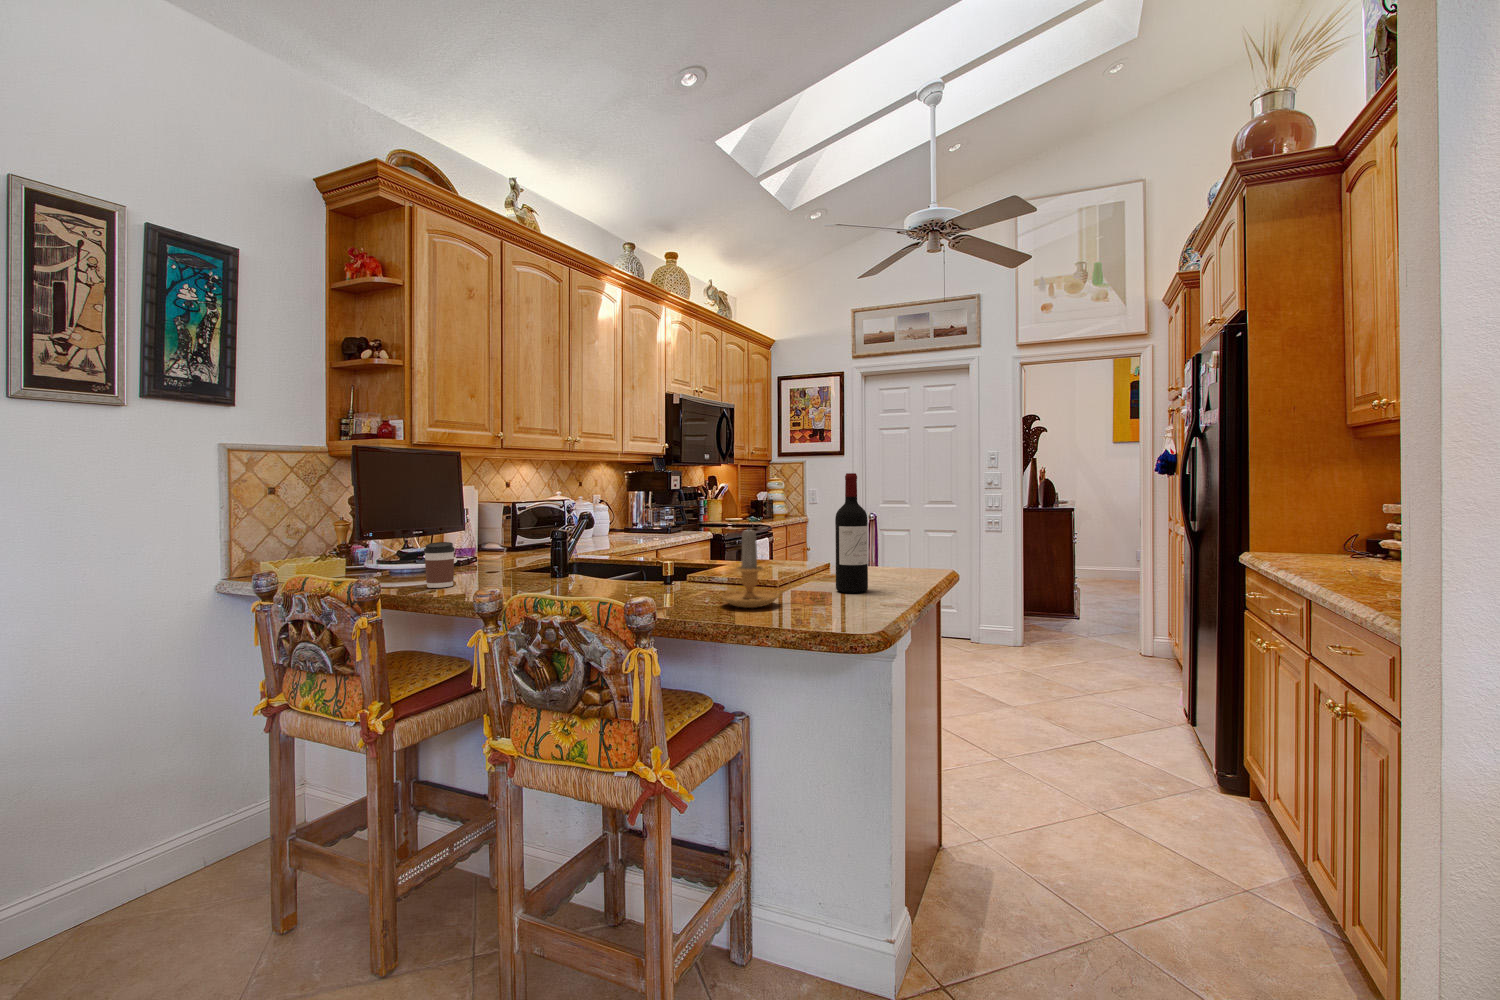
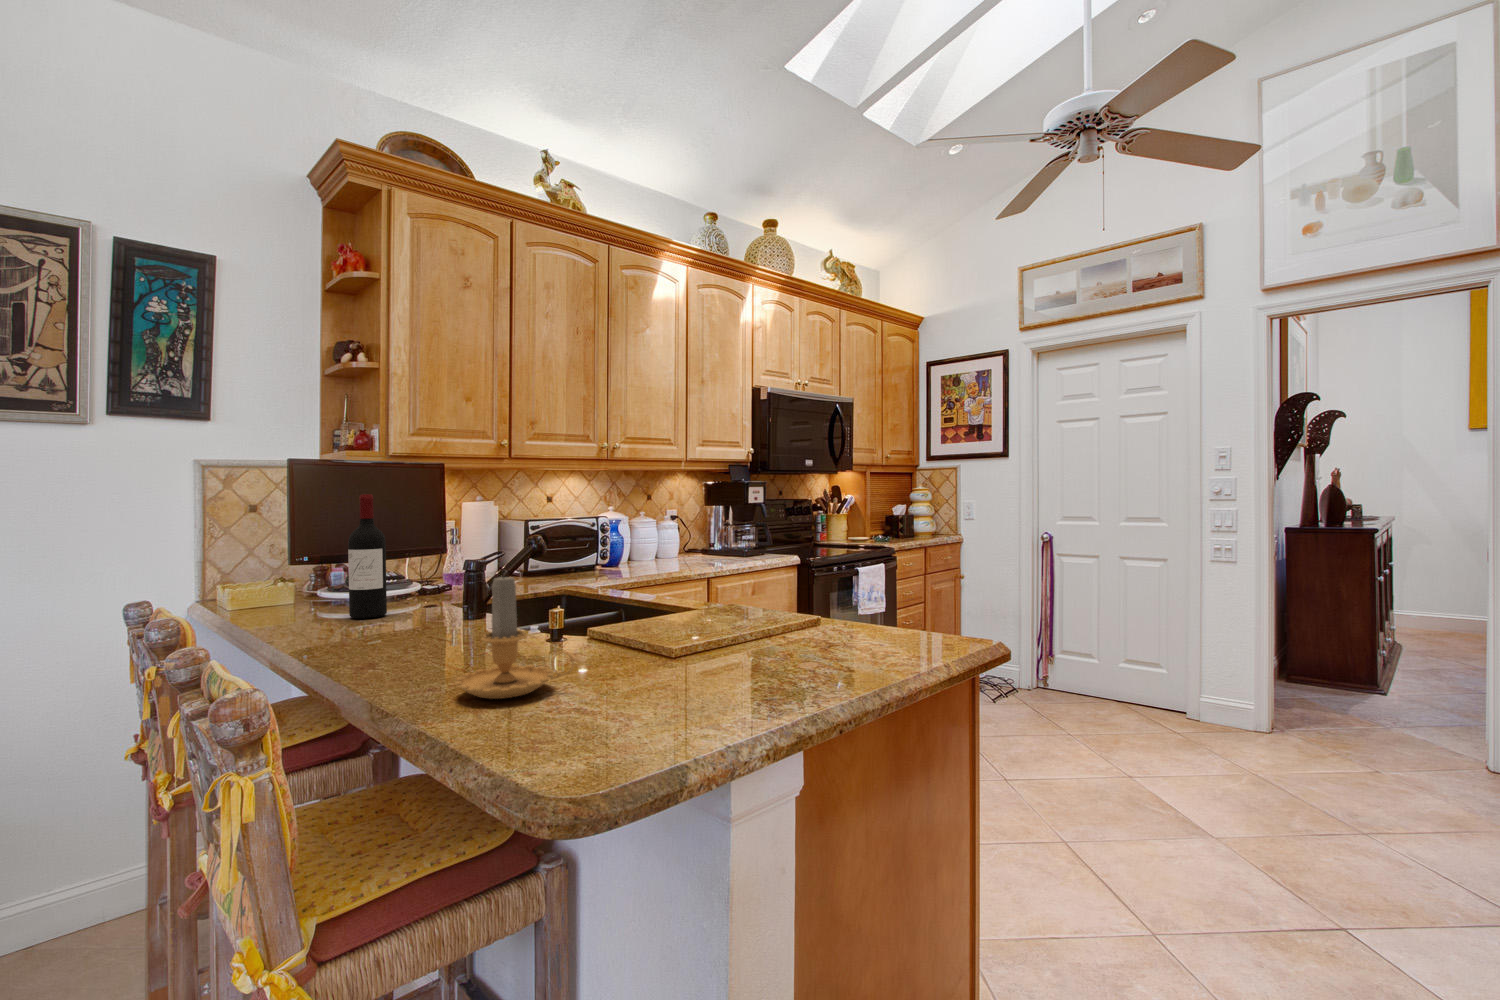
wine bottle: present [835,473,868,593] -> present [348,494,387,619]
coffee cup: present [424,542,455,588] -> none [279,570,318,625]

